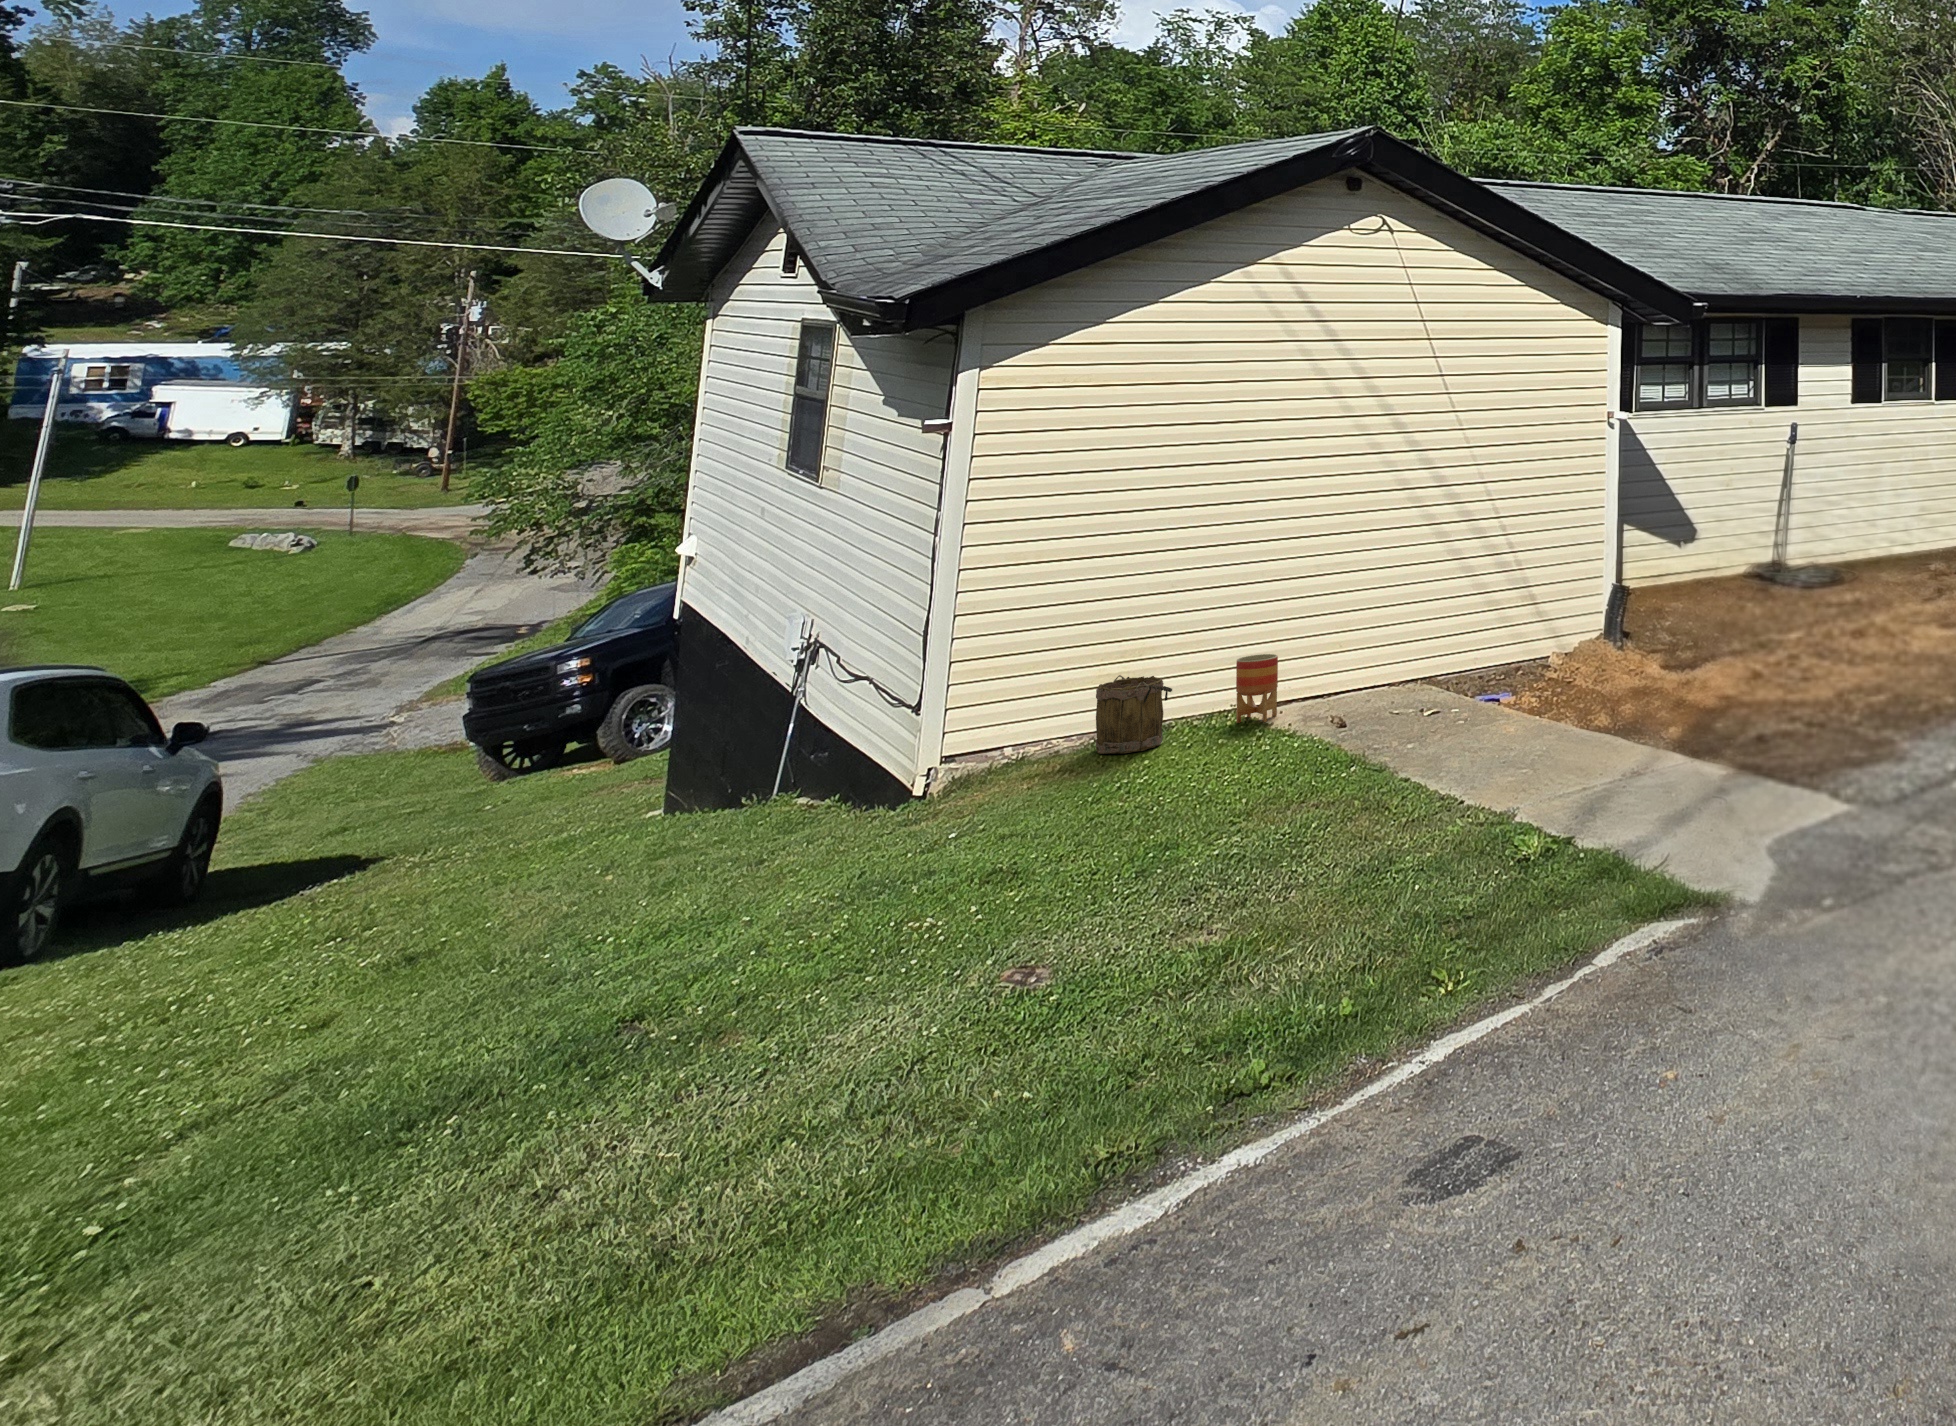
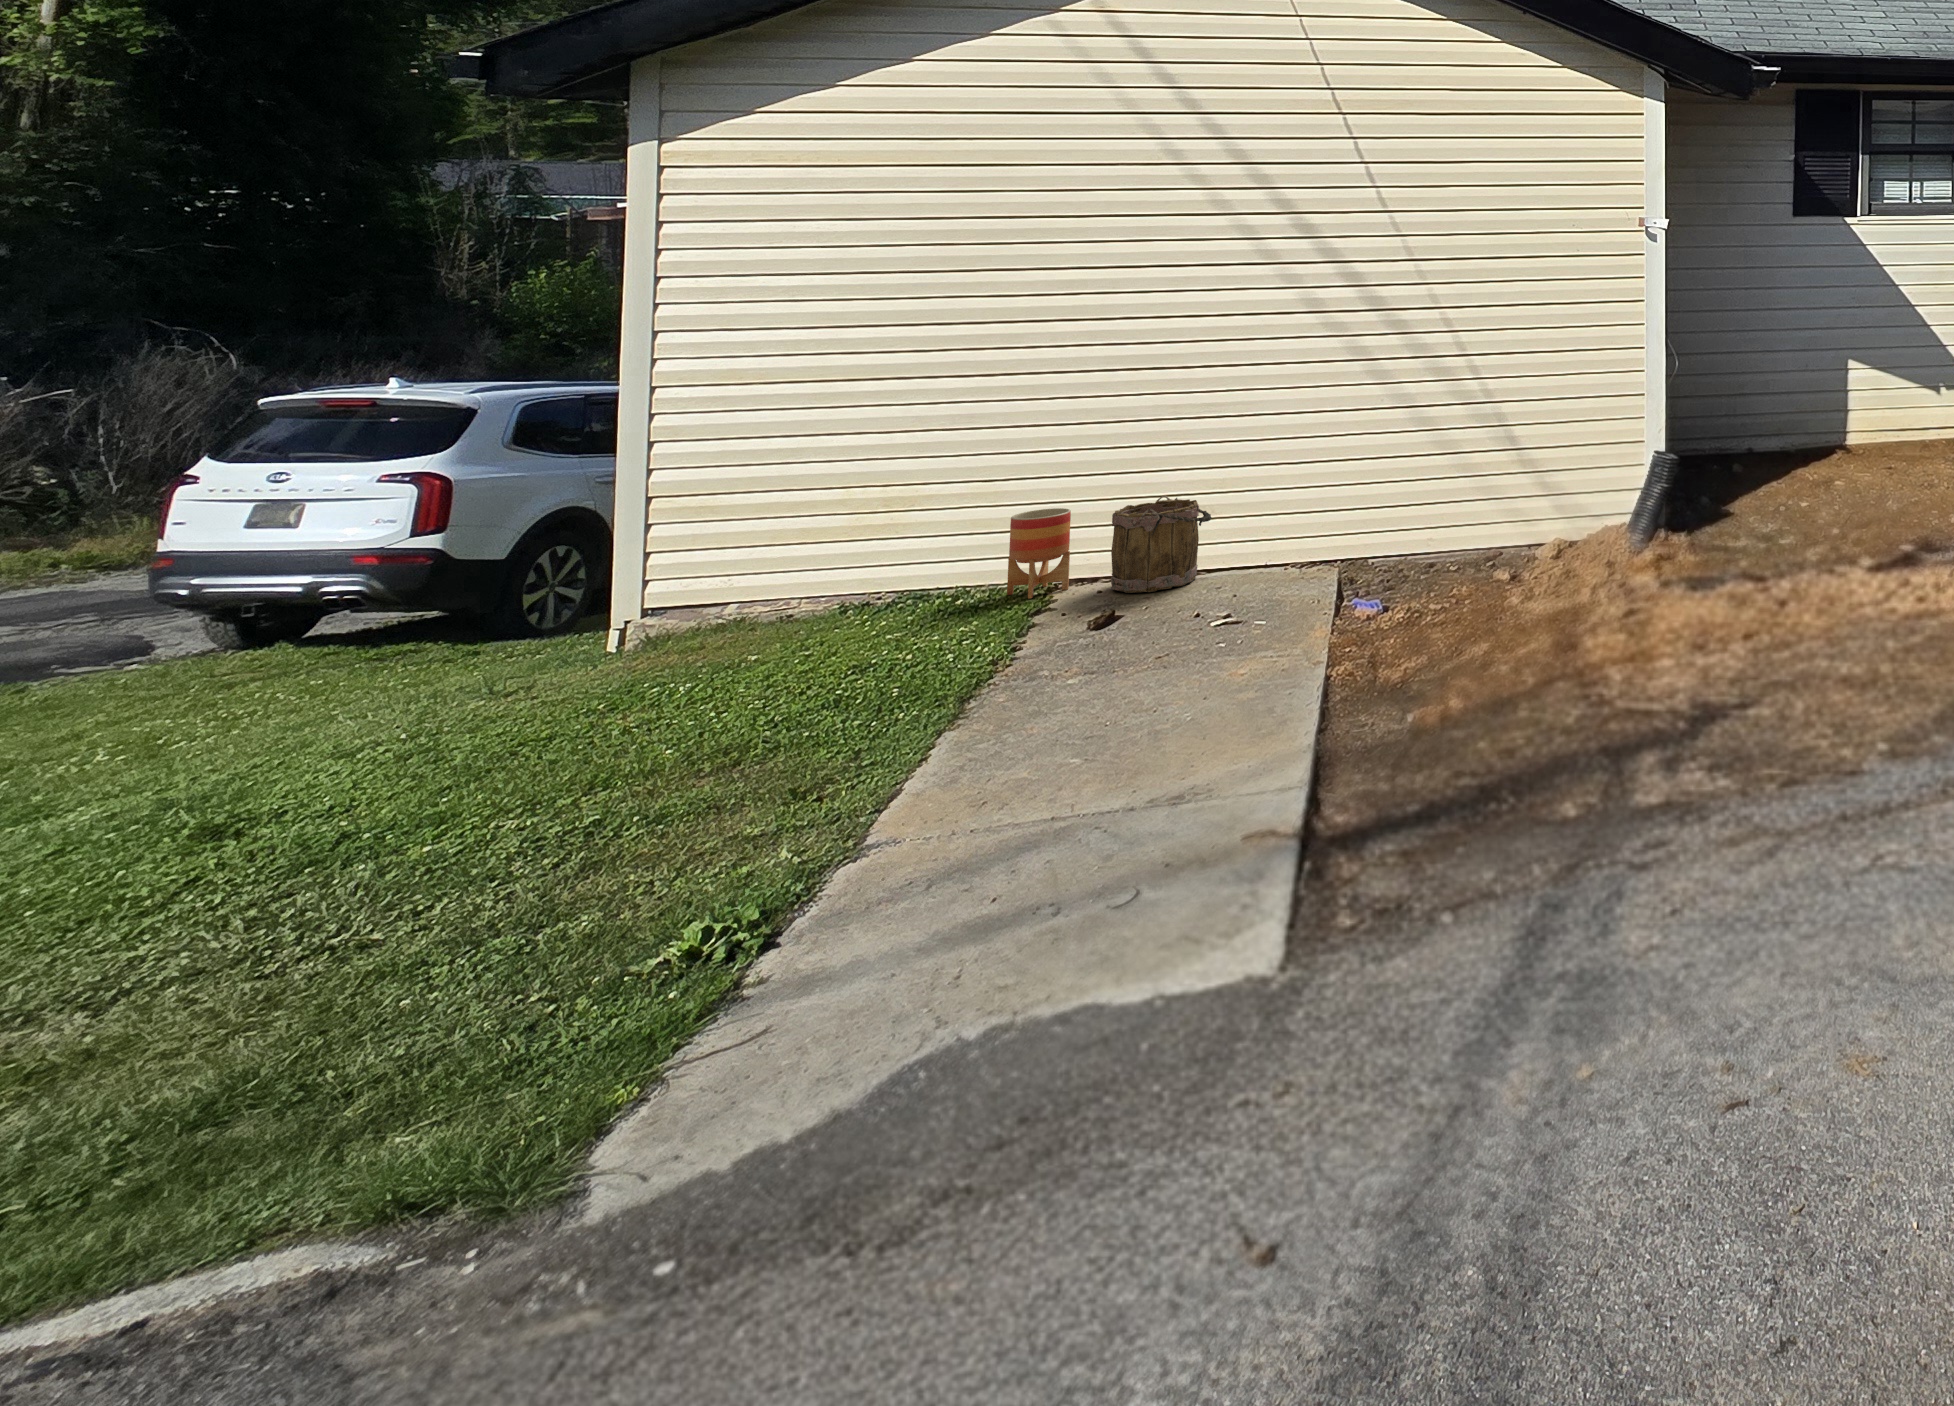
bucket: present [1096,675,1172,754] -> present [1111,495,1211,593]

